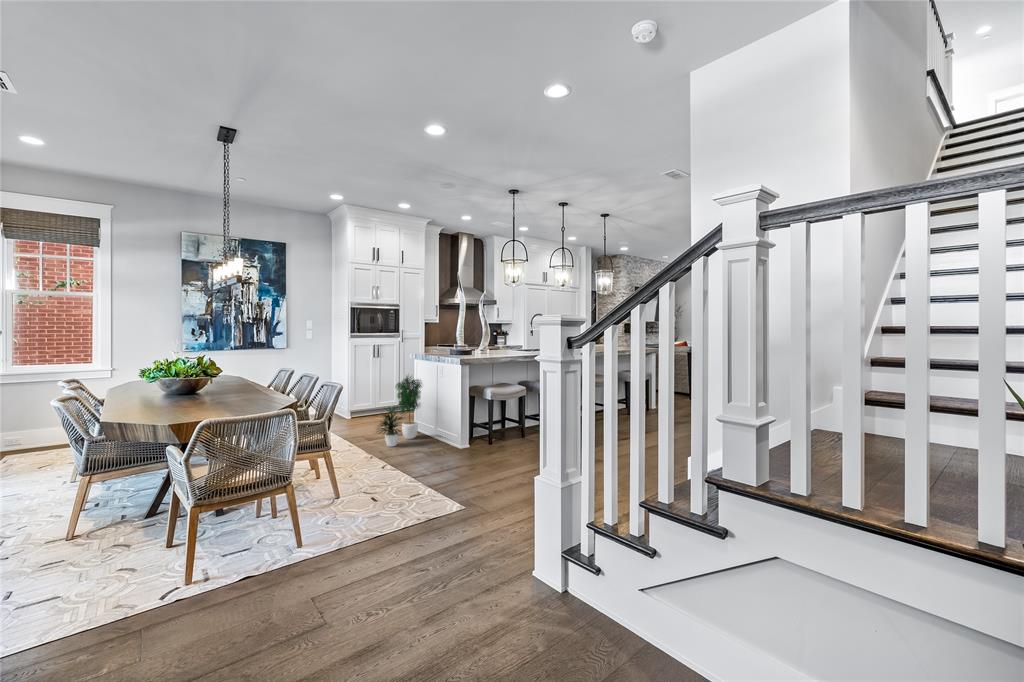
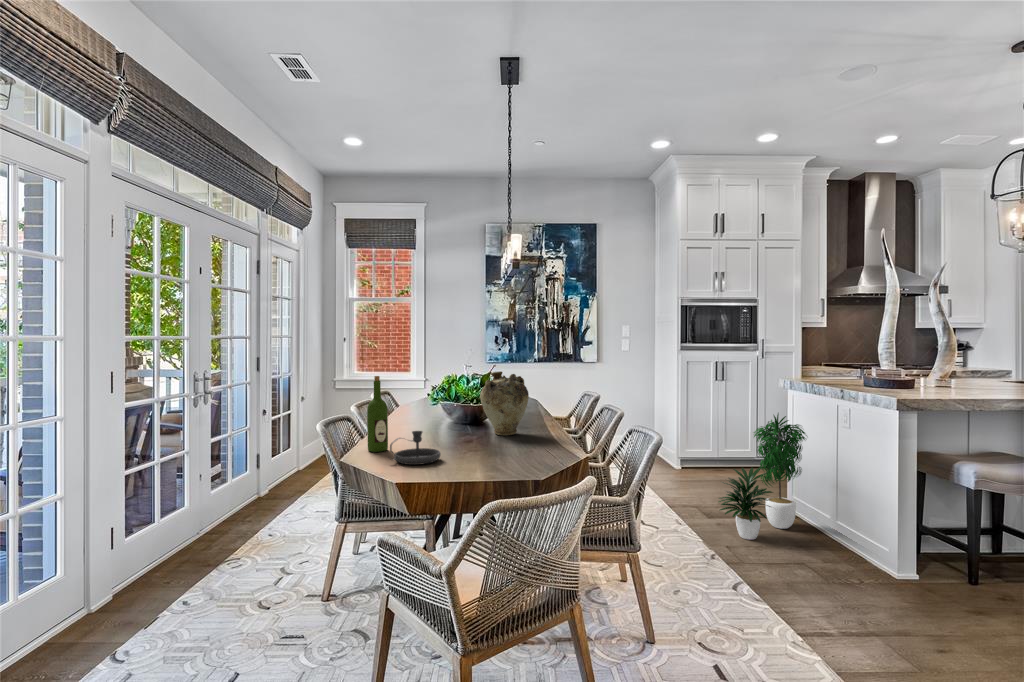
vase: none [212,353,251,396] -> present [480,371,529,435]
wine bottle: none [125,358,144,412] -> present [367,376,388,452]
candlestick: none [155,392,197,414] -> present [390,431,441,465]

